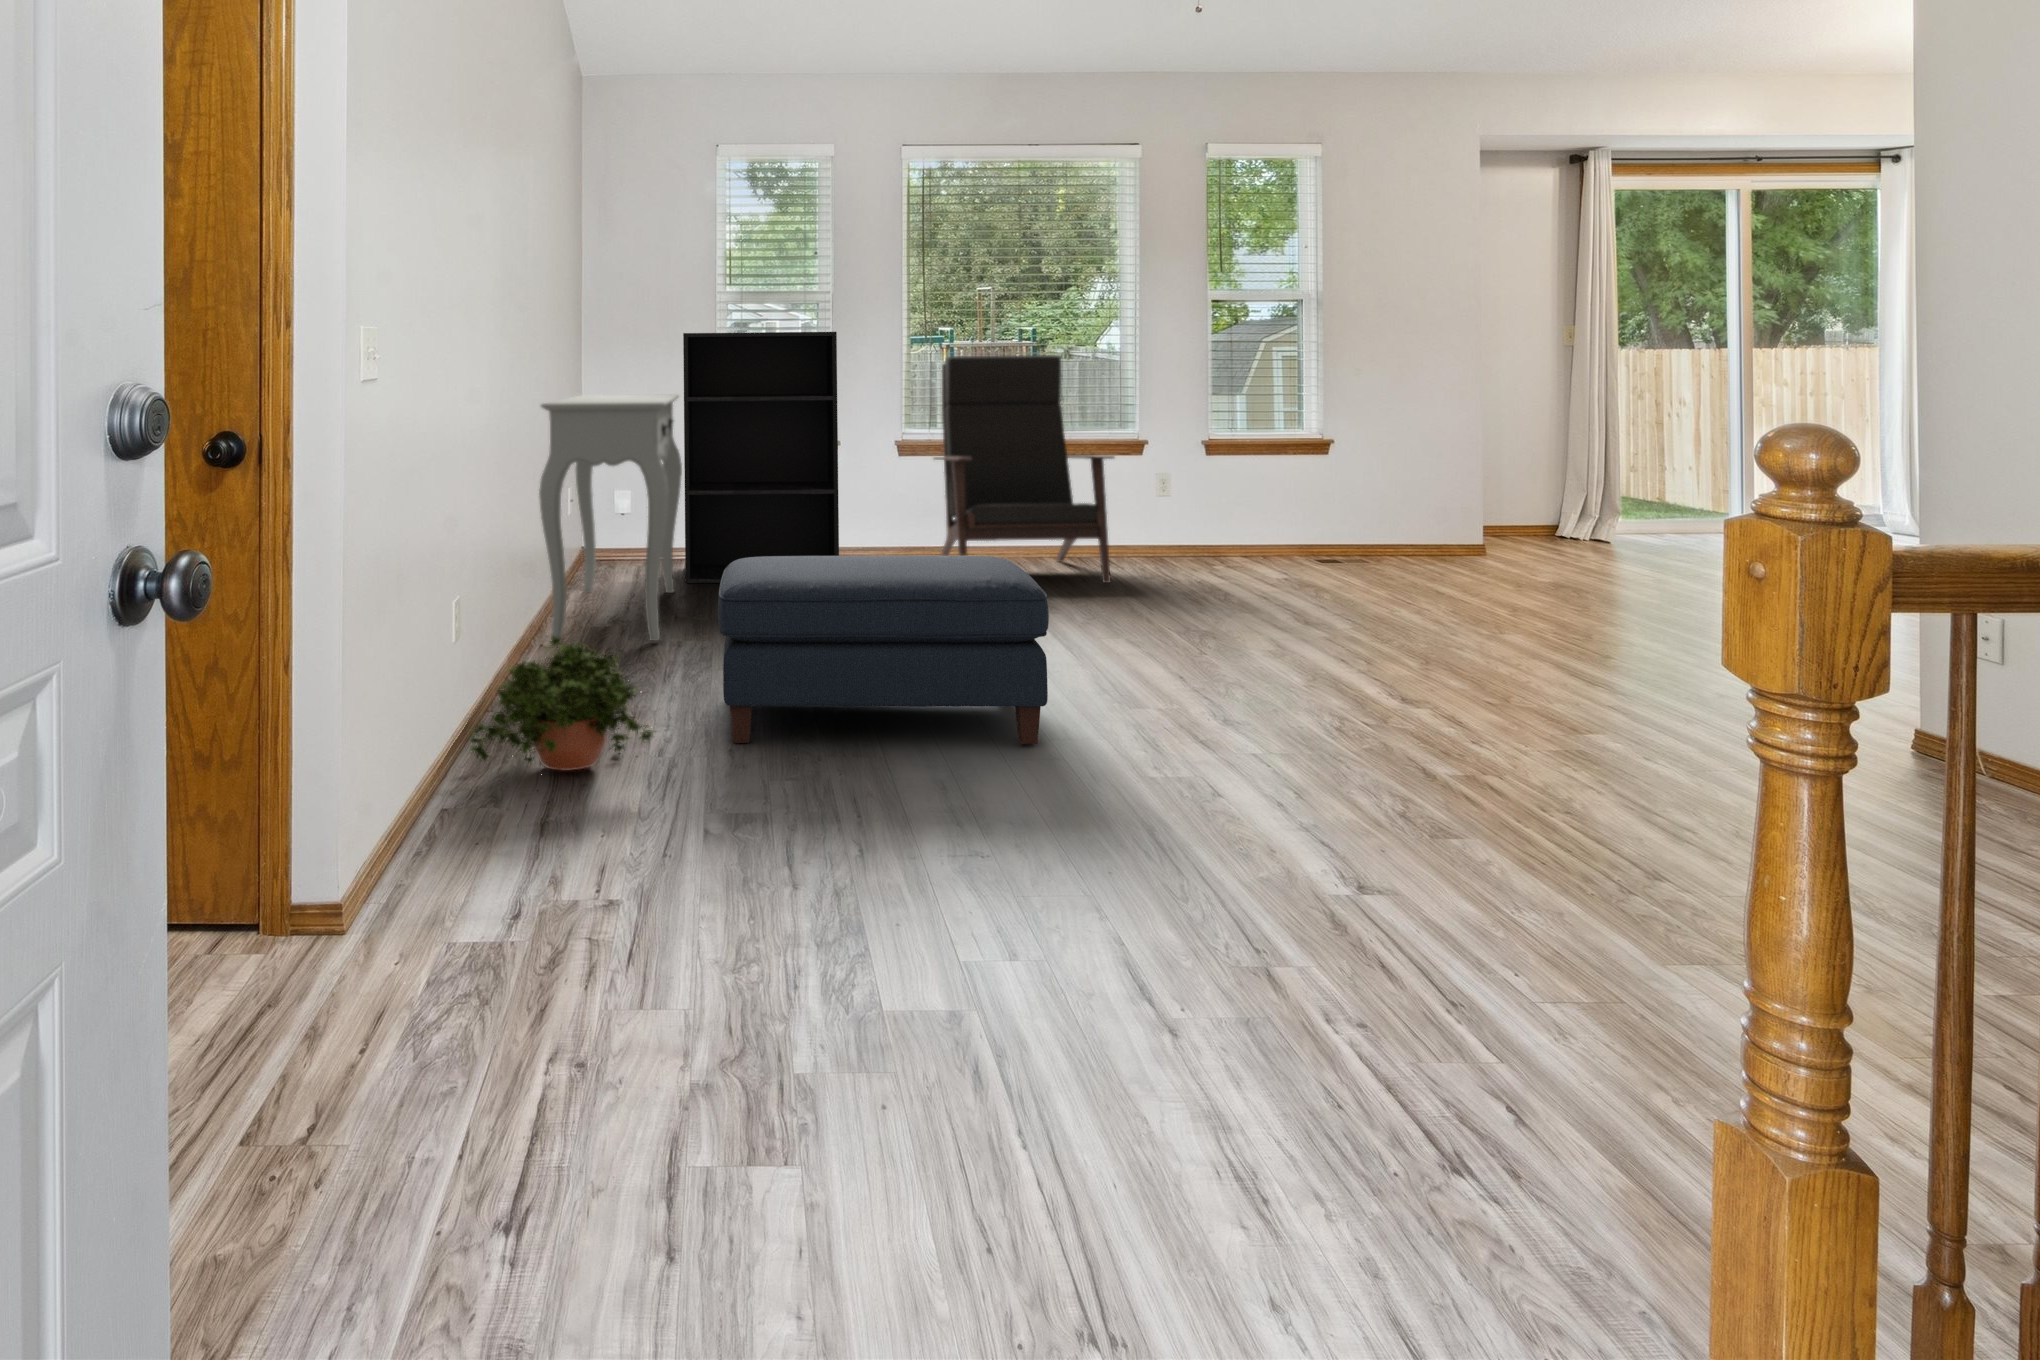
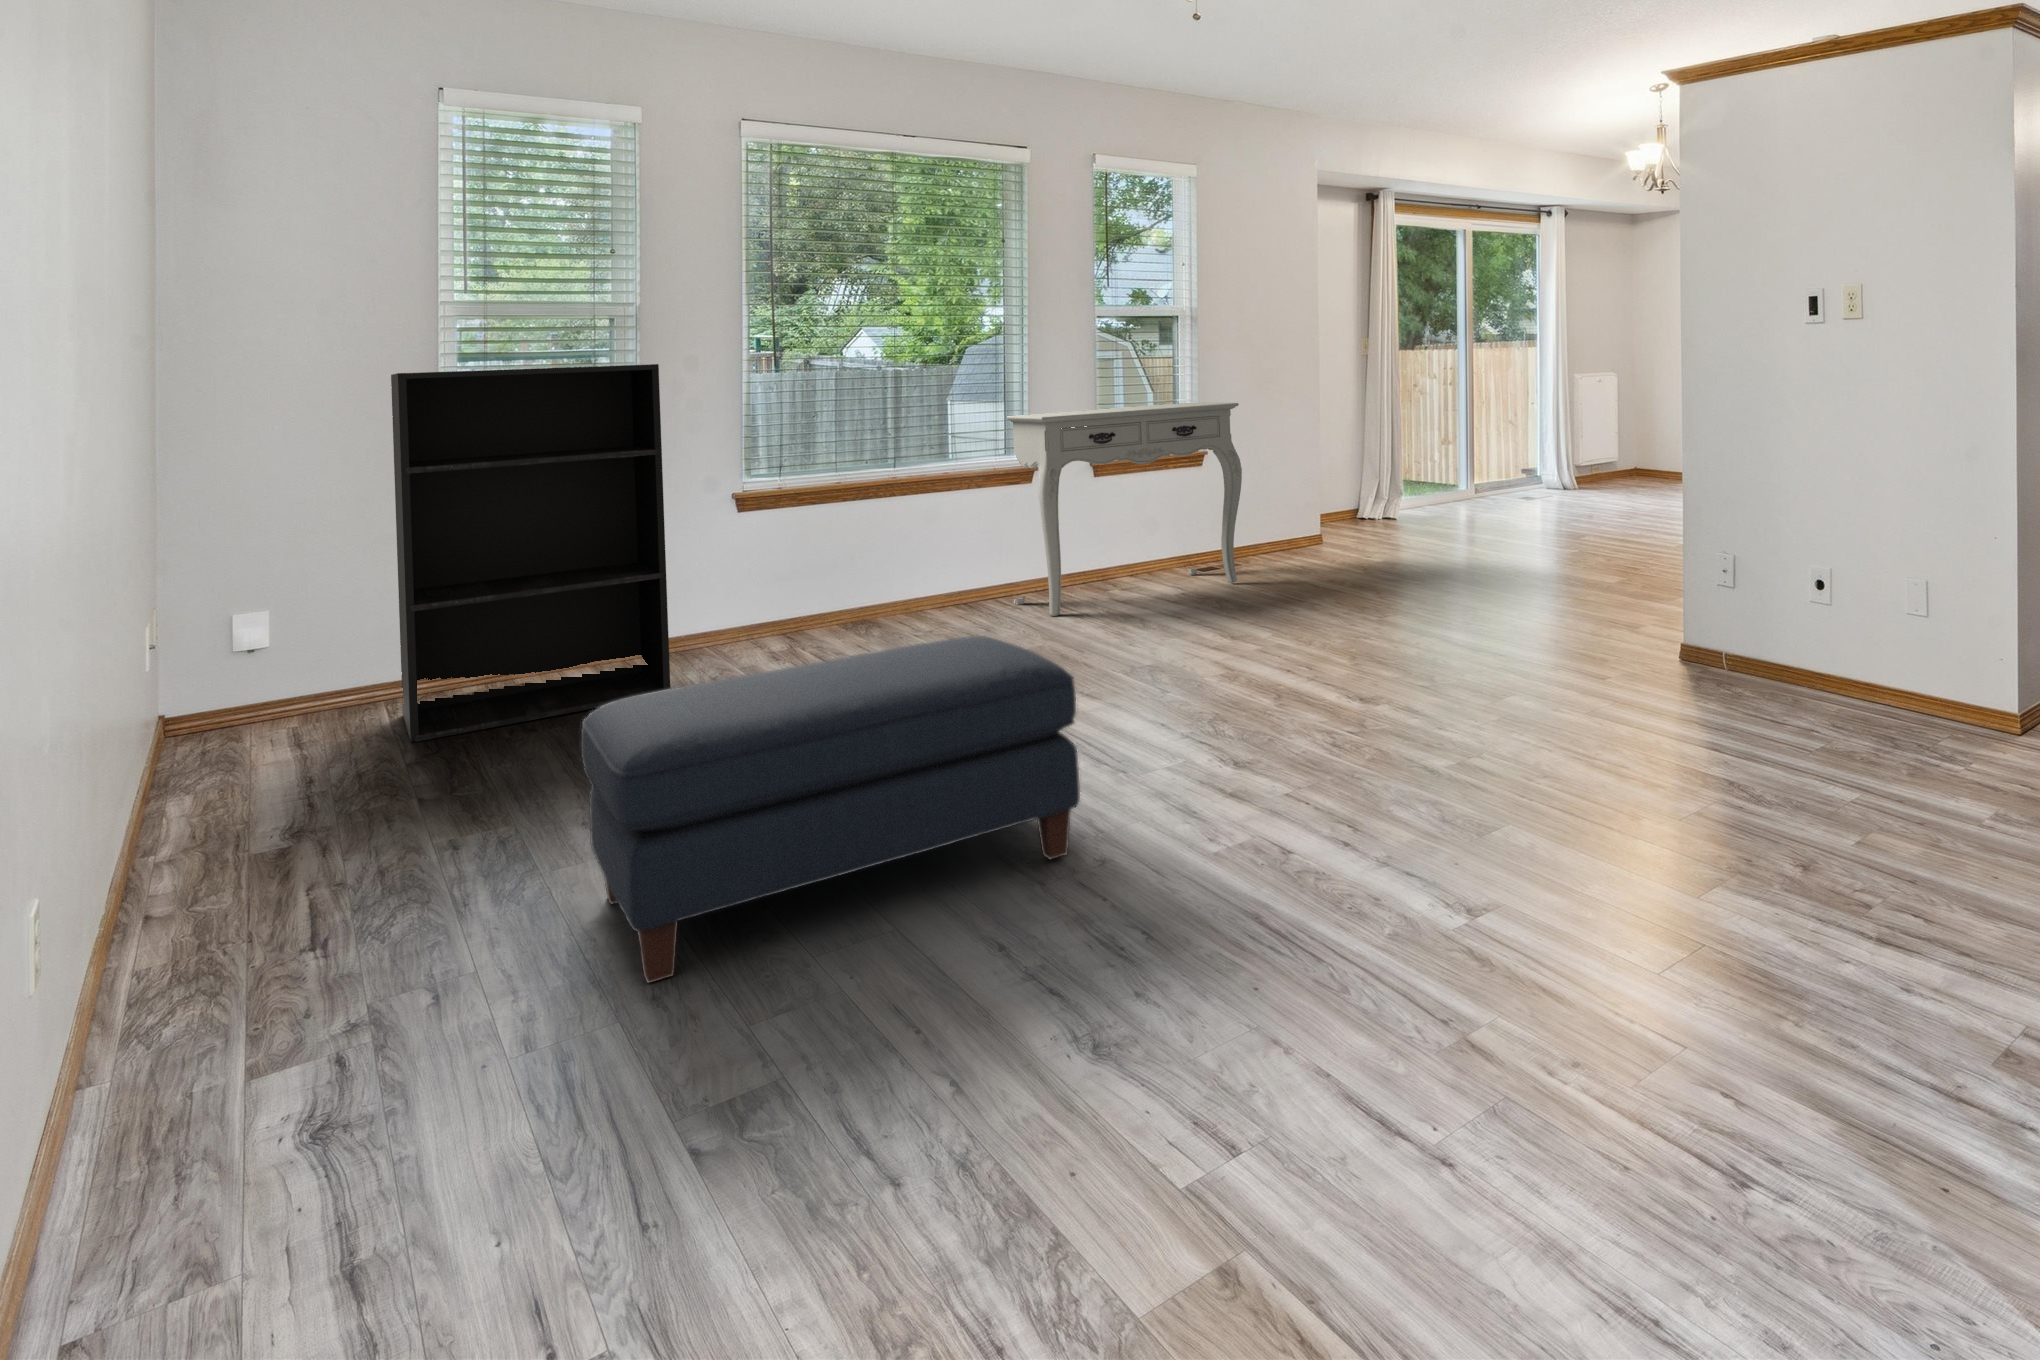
lounge chair: present [934,355,1114,583] -> none [791,382,1017,667]
console table: present [539,395,682,641] -> present [1007,402,1242,616]
potted plant: present [469,635,657,771] -> none [94,902,556,1195]

